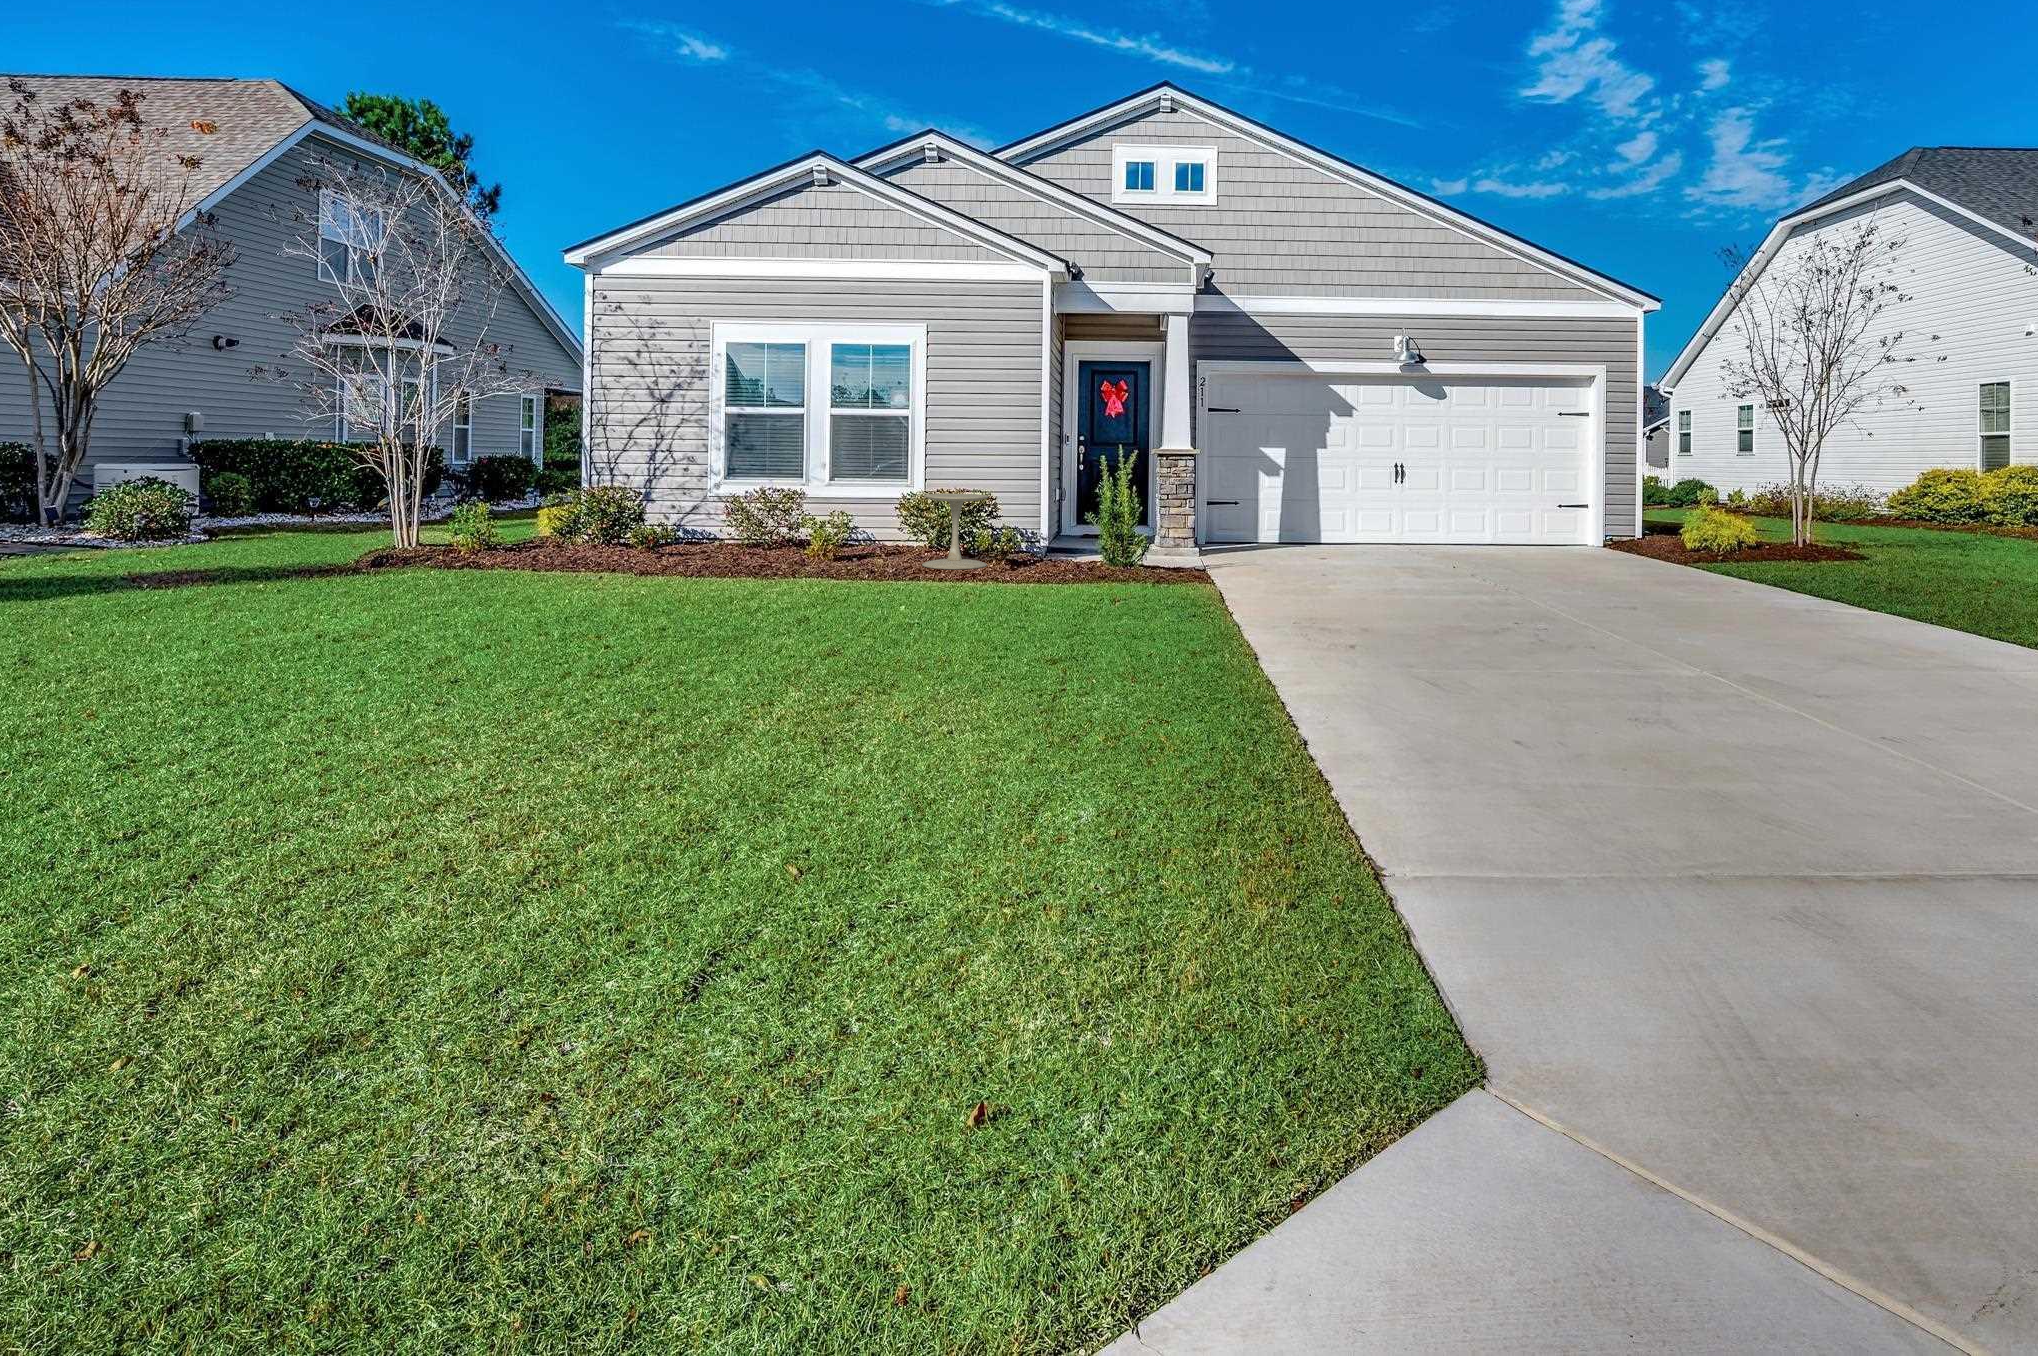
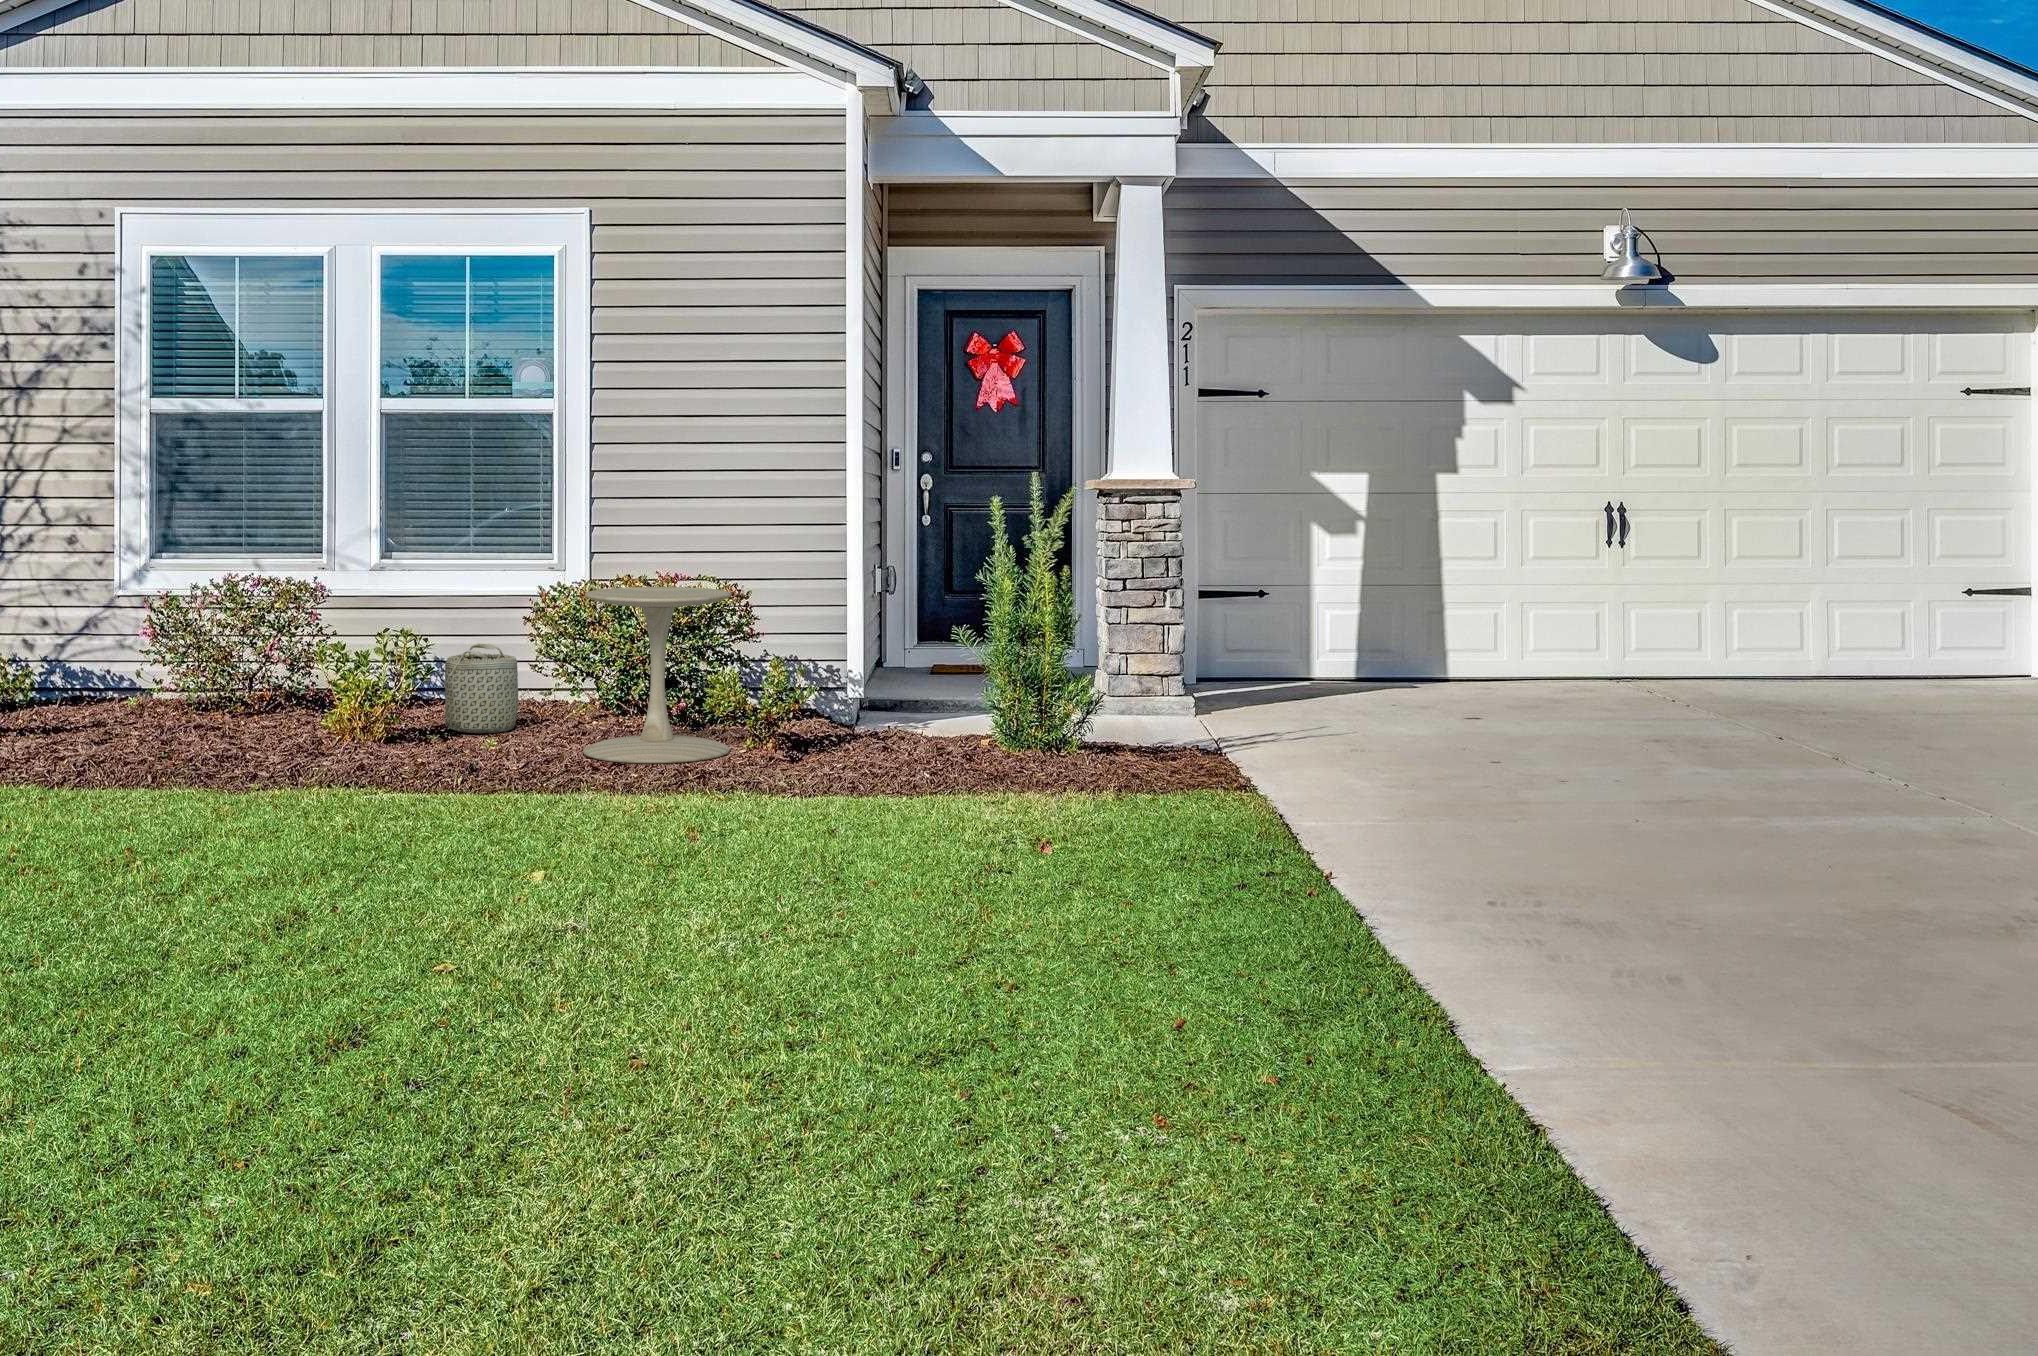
basket: none [859,519,895,558] -> present [445,644,521,733]

